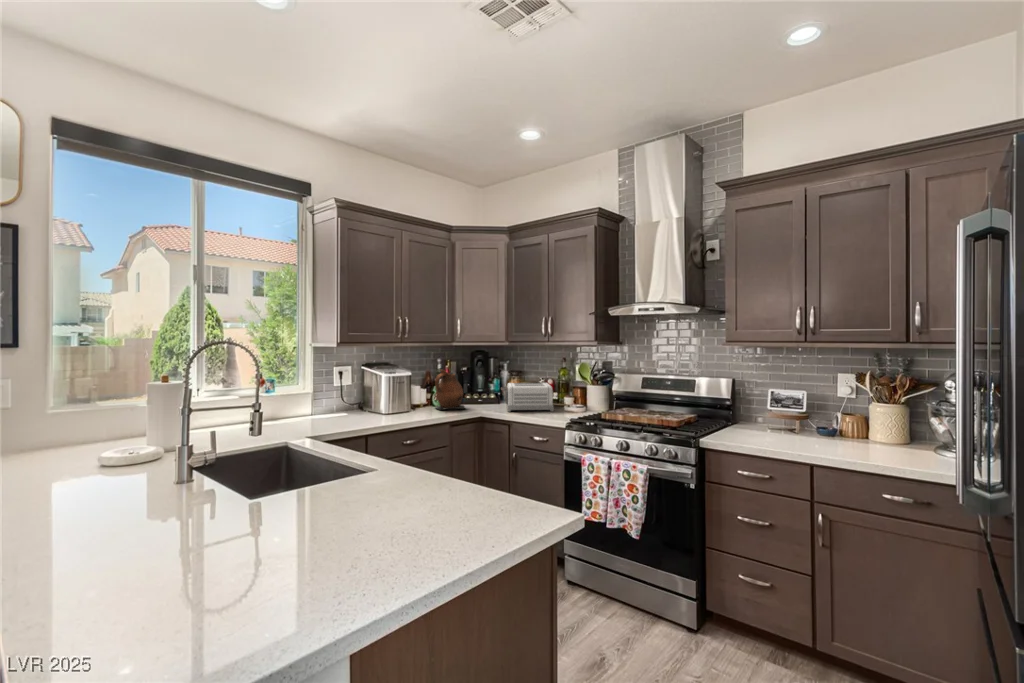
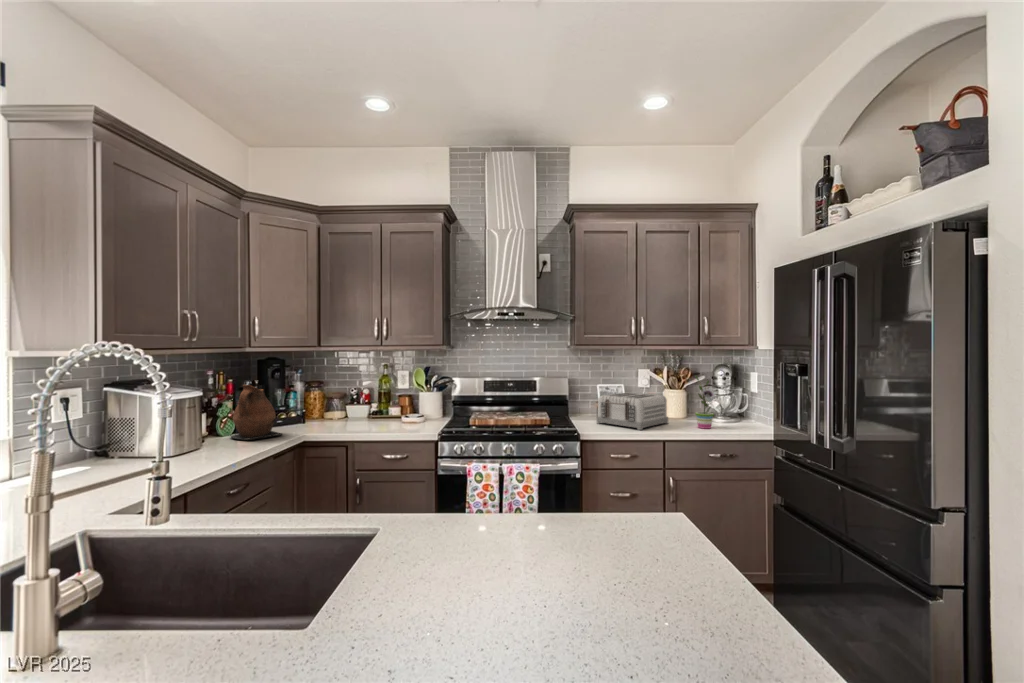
toaster: present [501,383,554,411] -> present [596,392,668,430]
potted plant: none [874,385,918,460] -> present [695,376,717,429]

